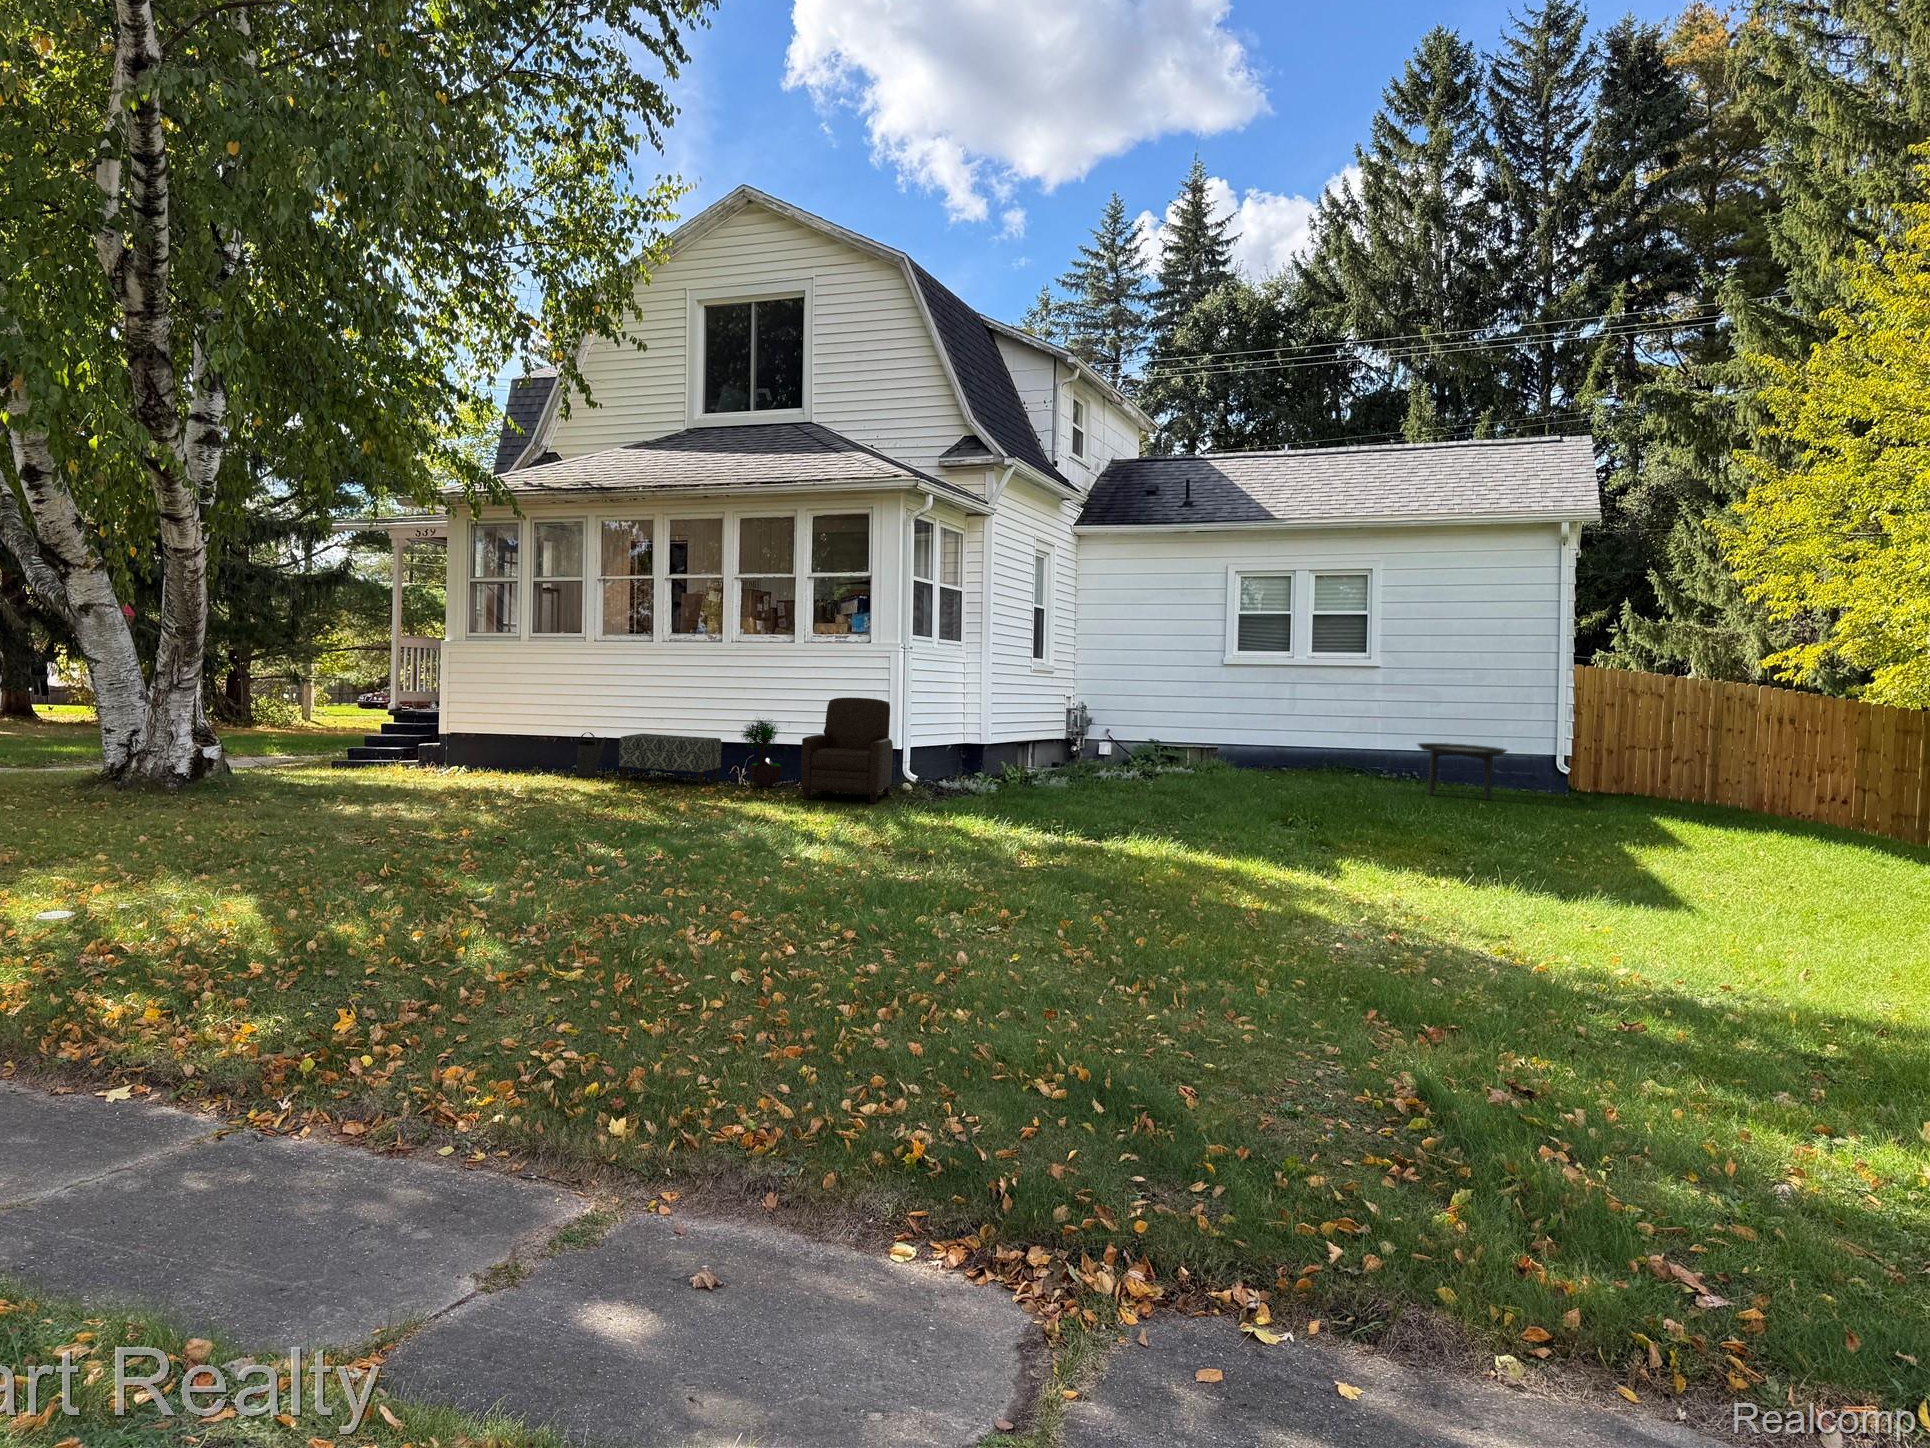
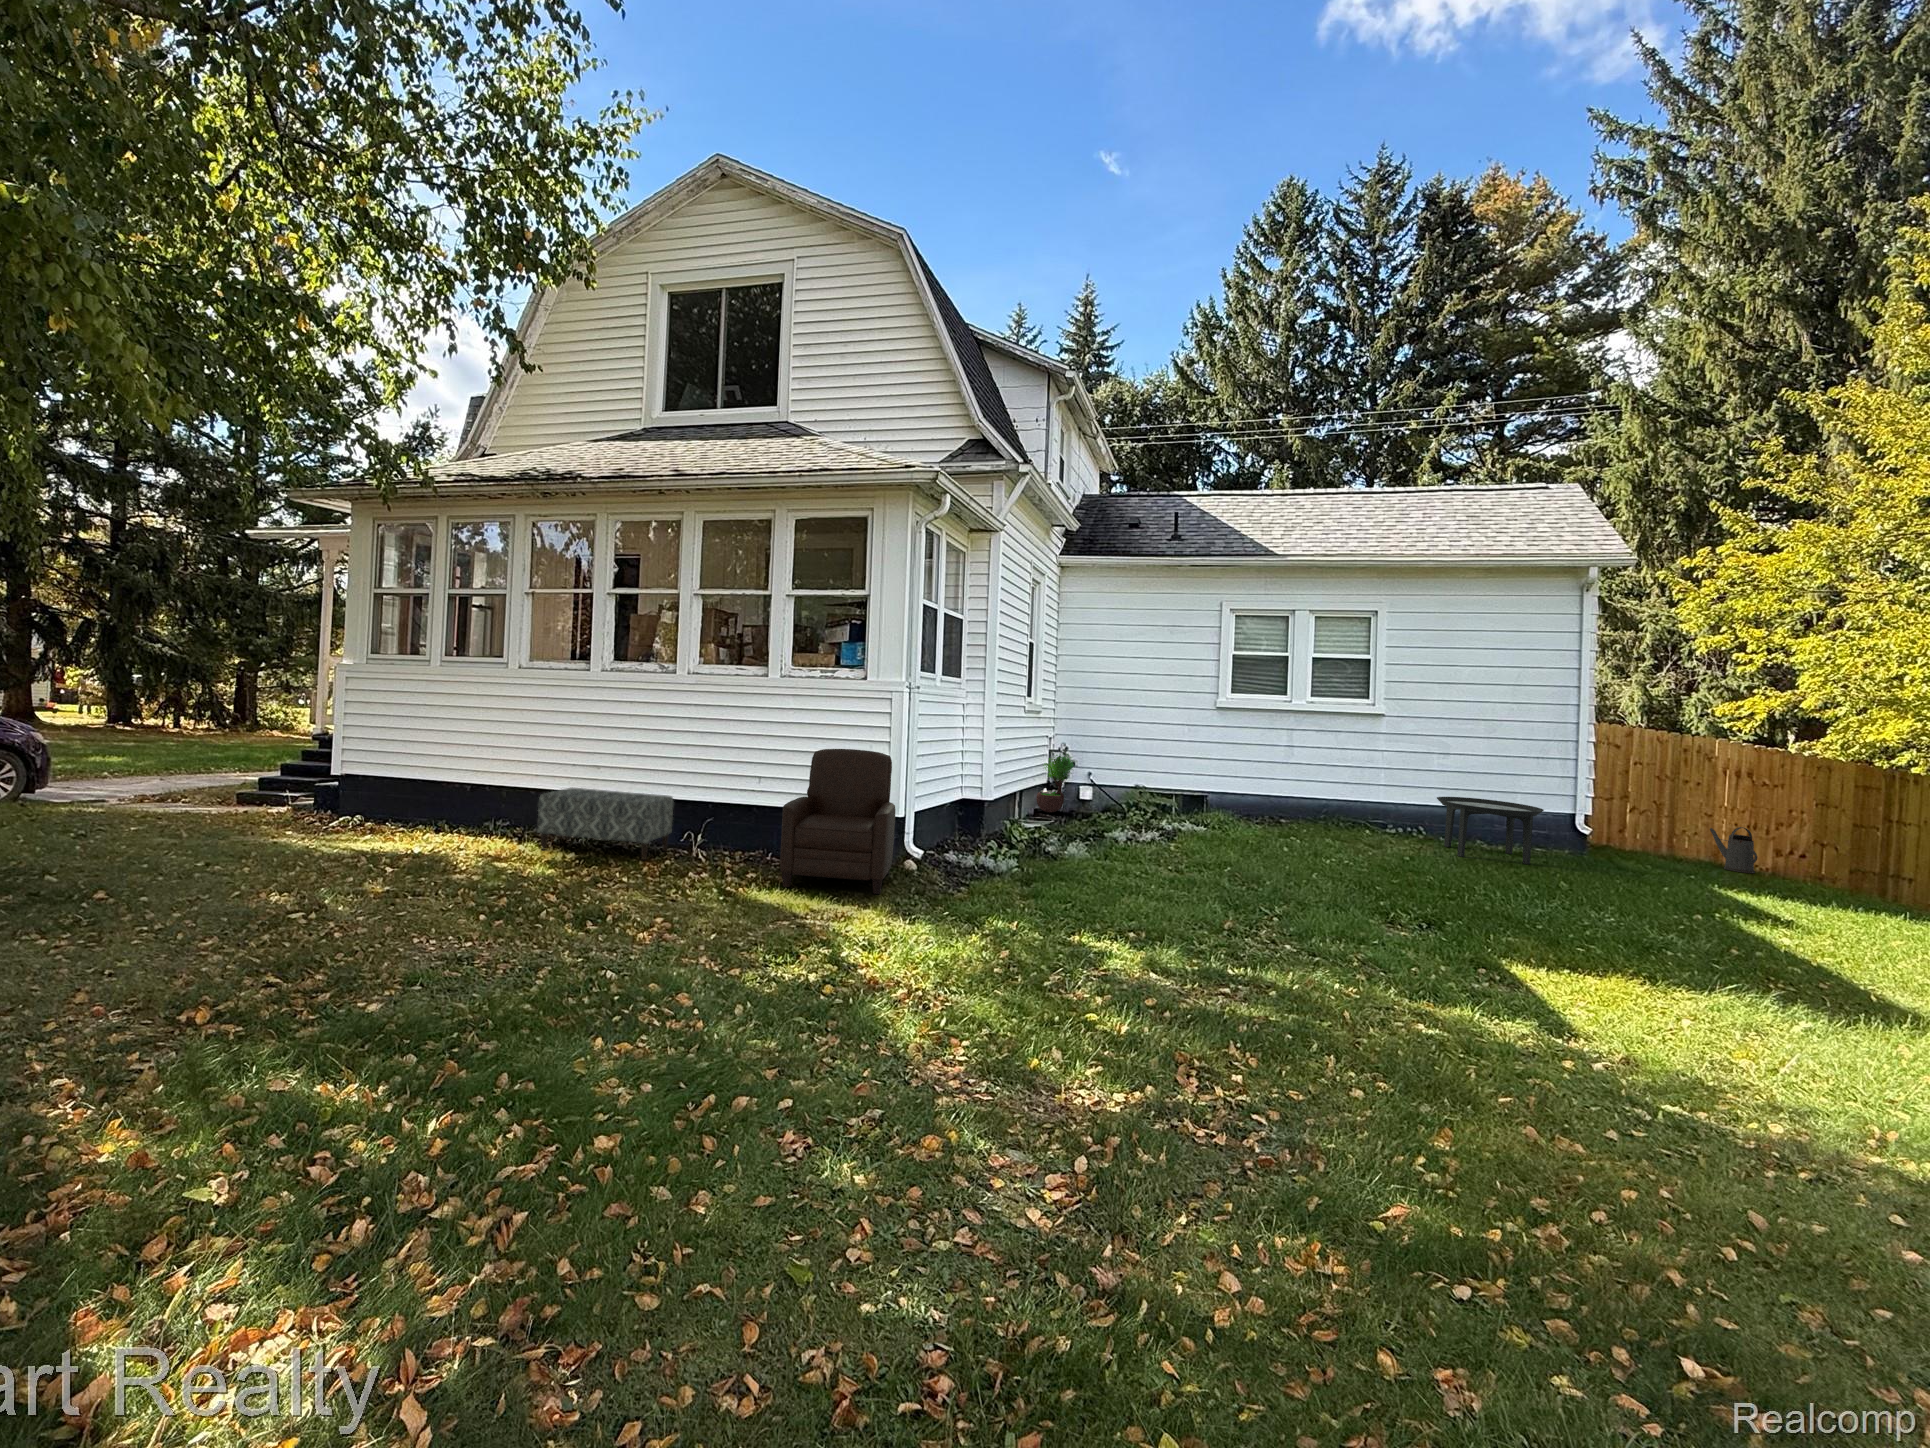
potted tree: present [741,719,781,787] -> present [1036,754,1073,813]
watering can: present [575,732,607,778] -> present [1710,827,1757,873]

